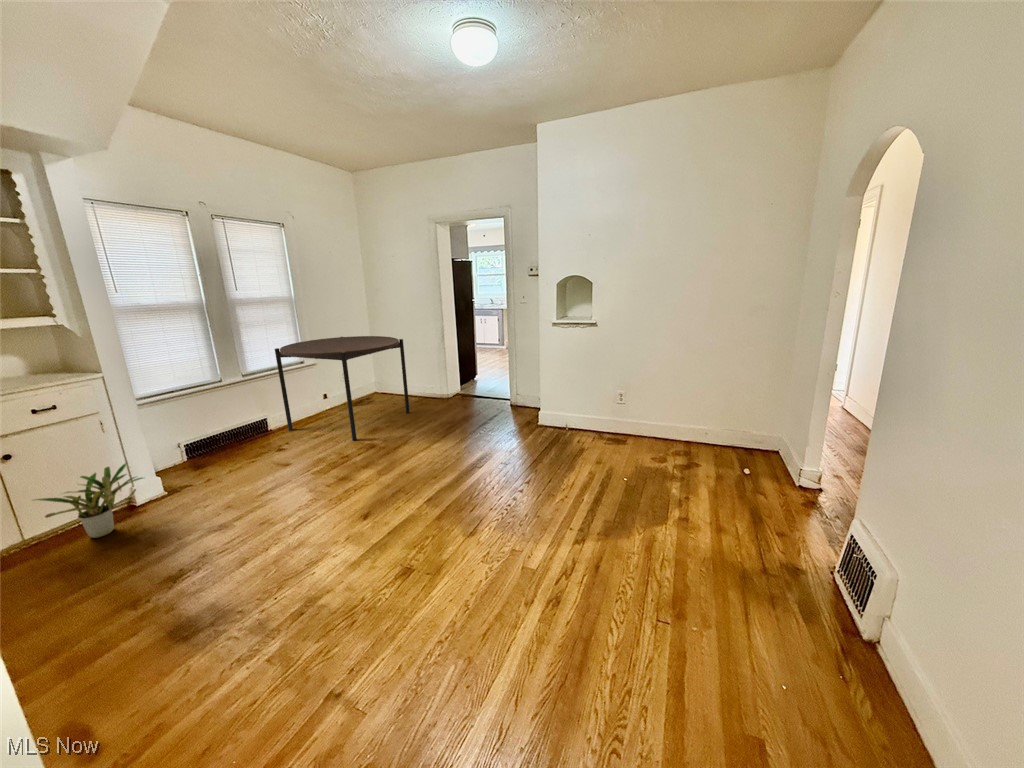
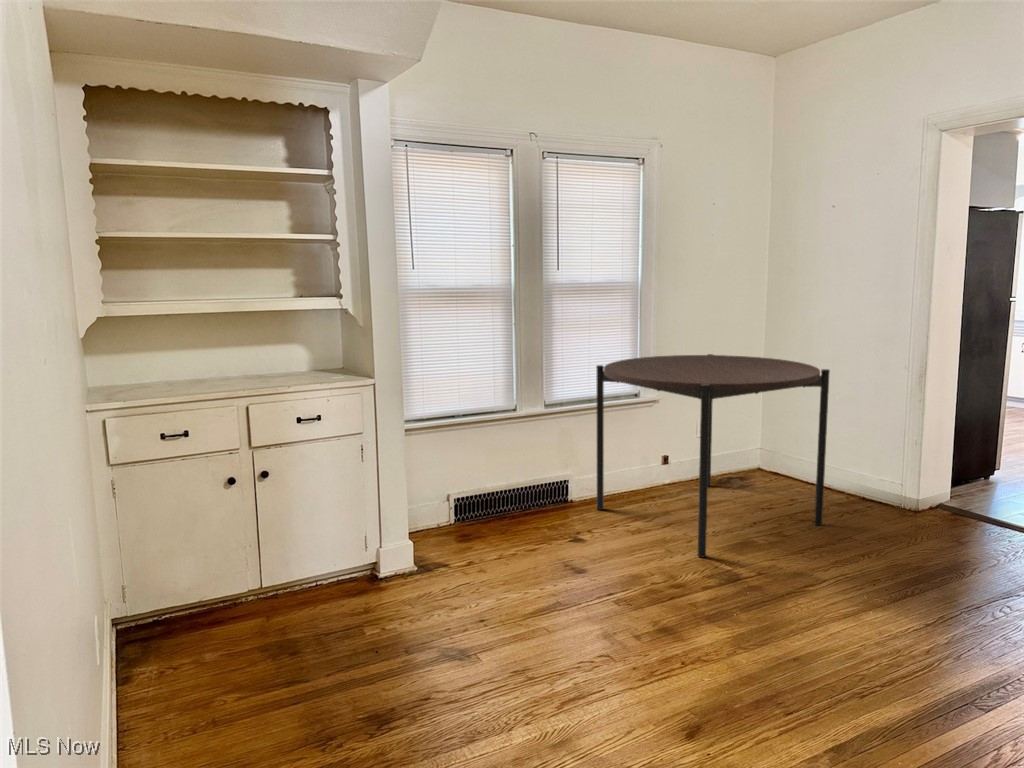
potted plant: present [36,463,143,538] -> none [278,512,396,611]

